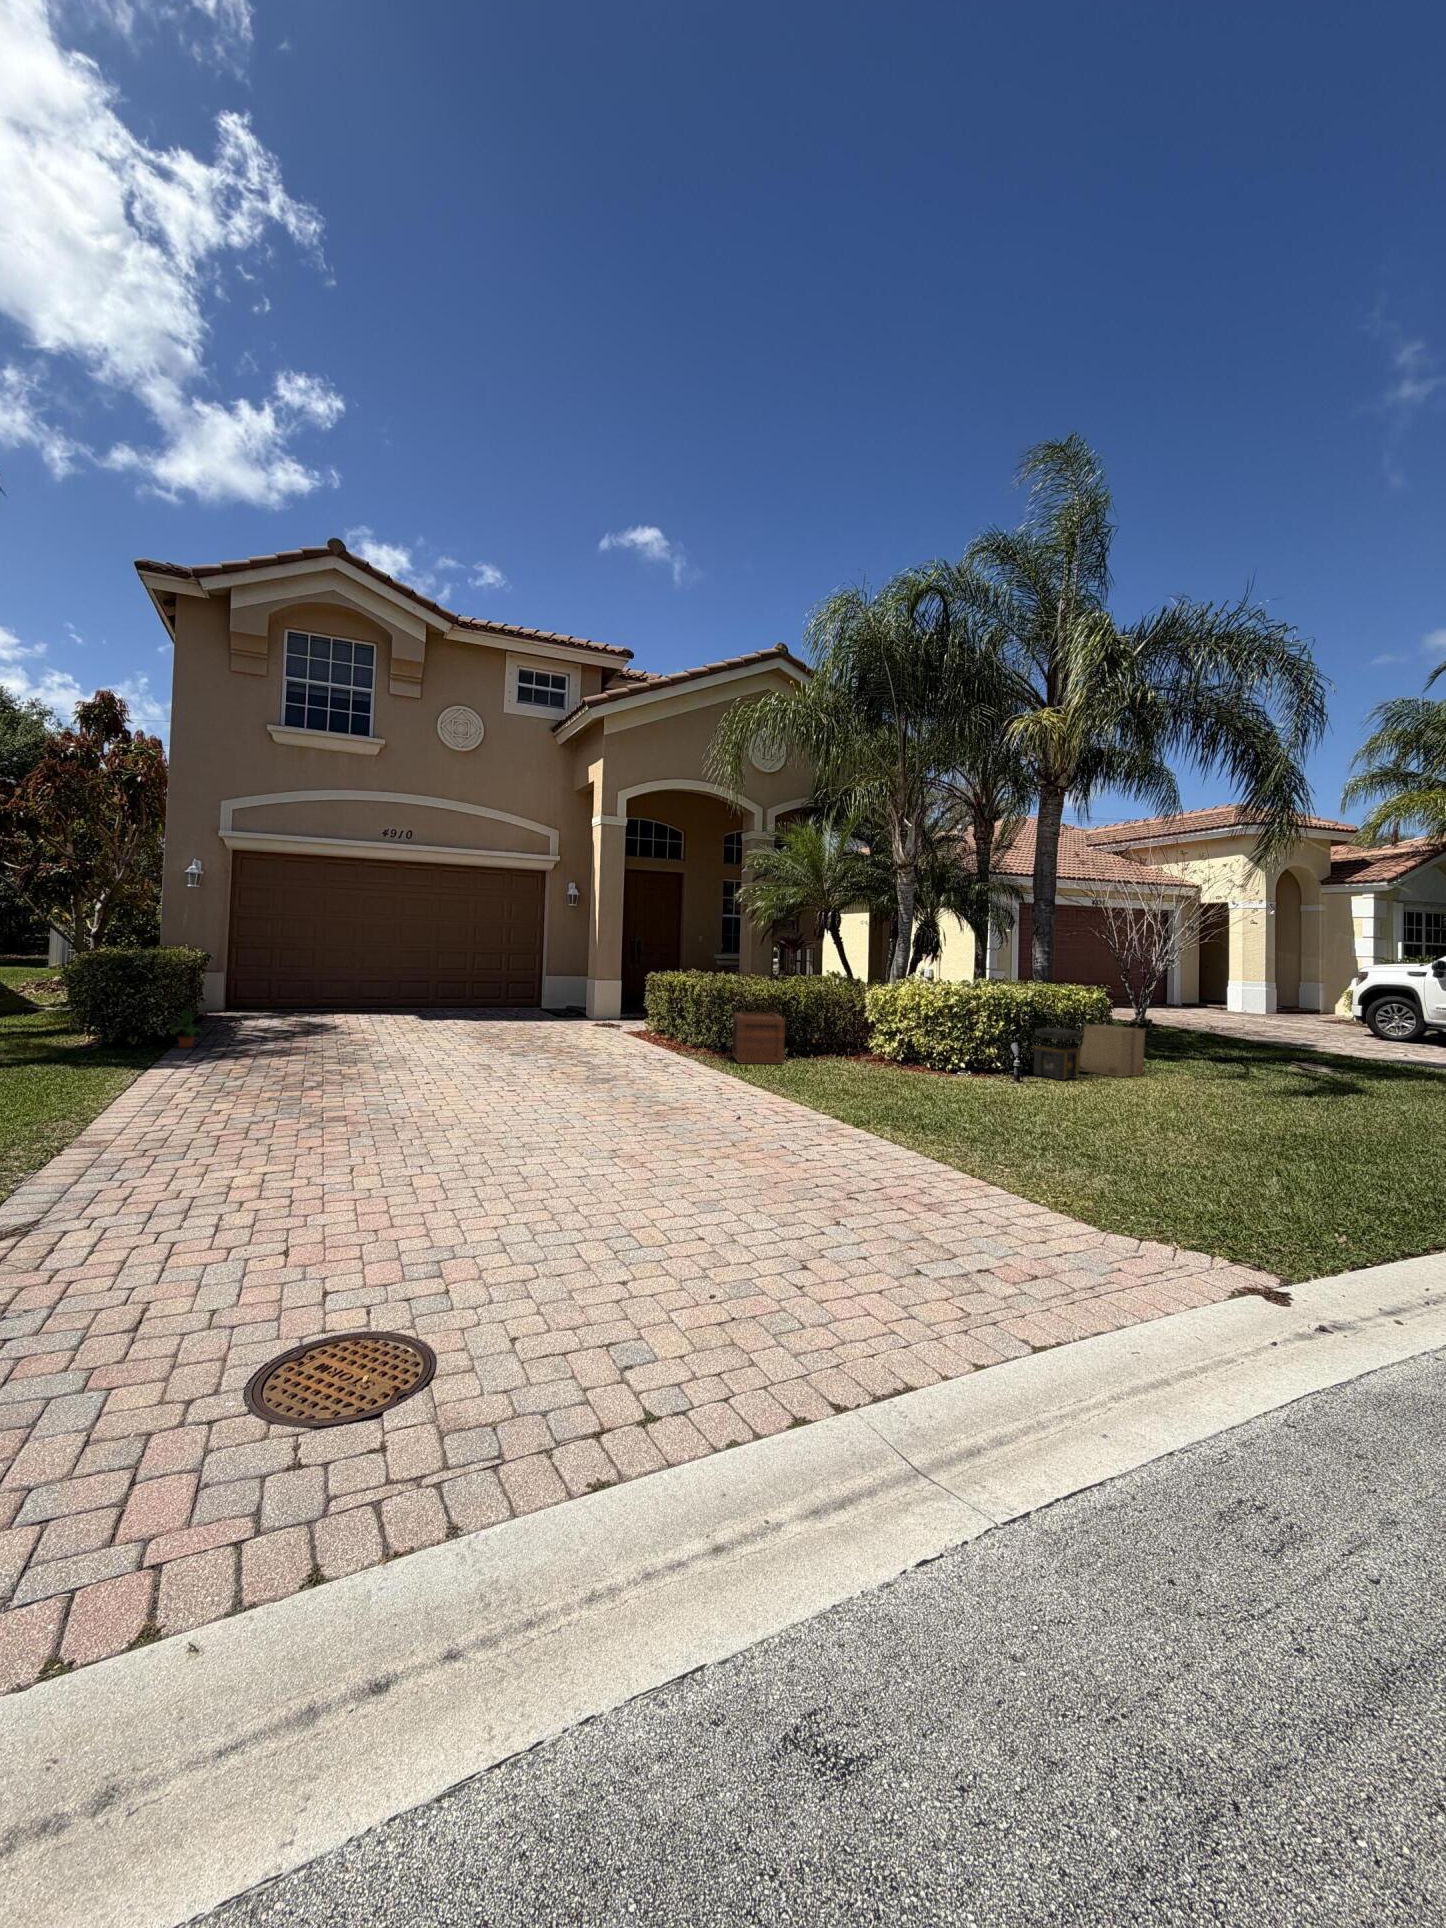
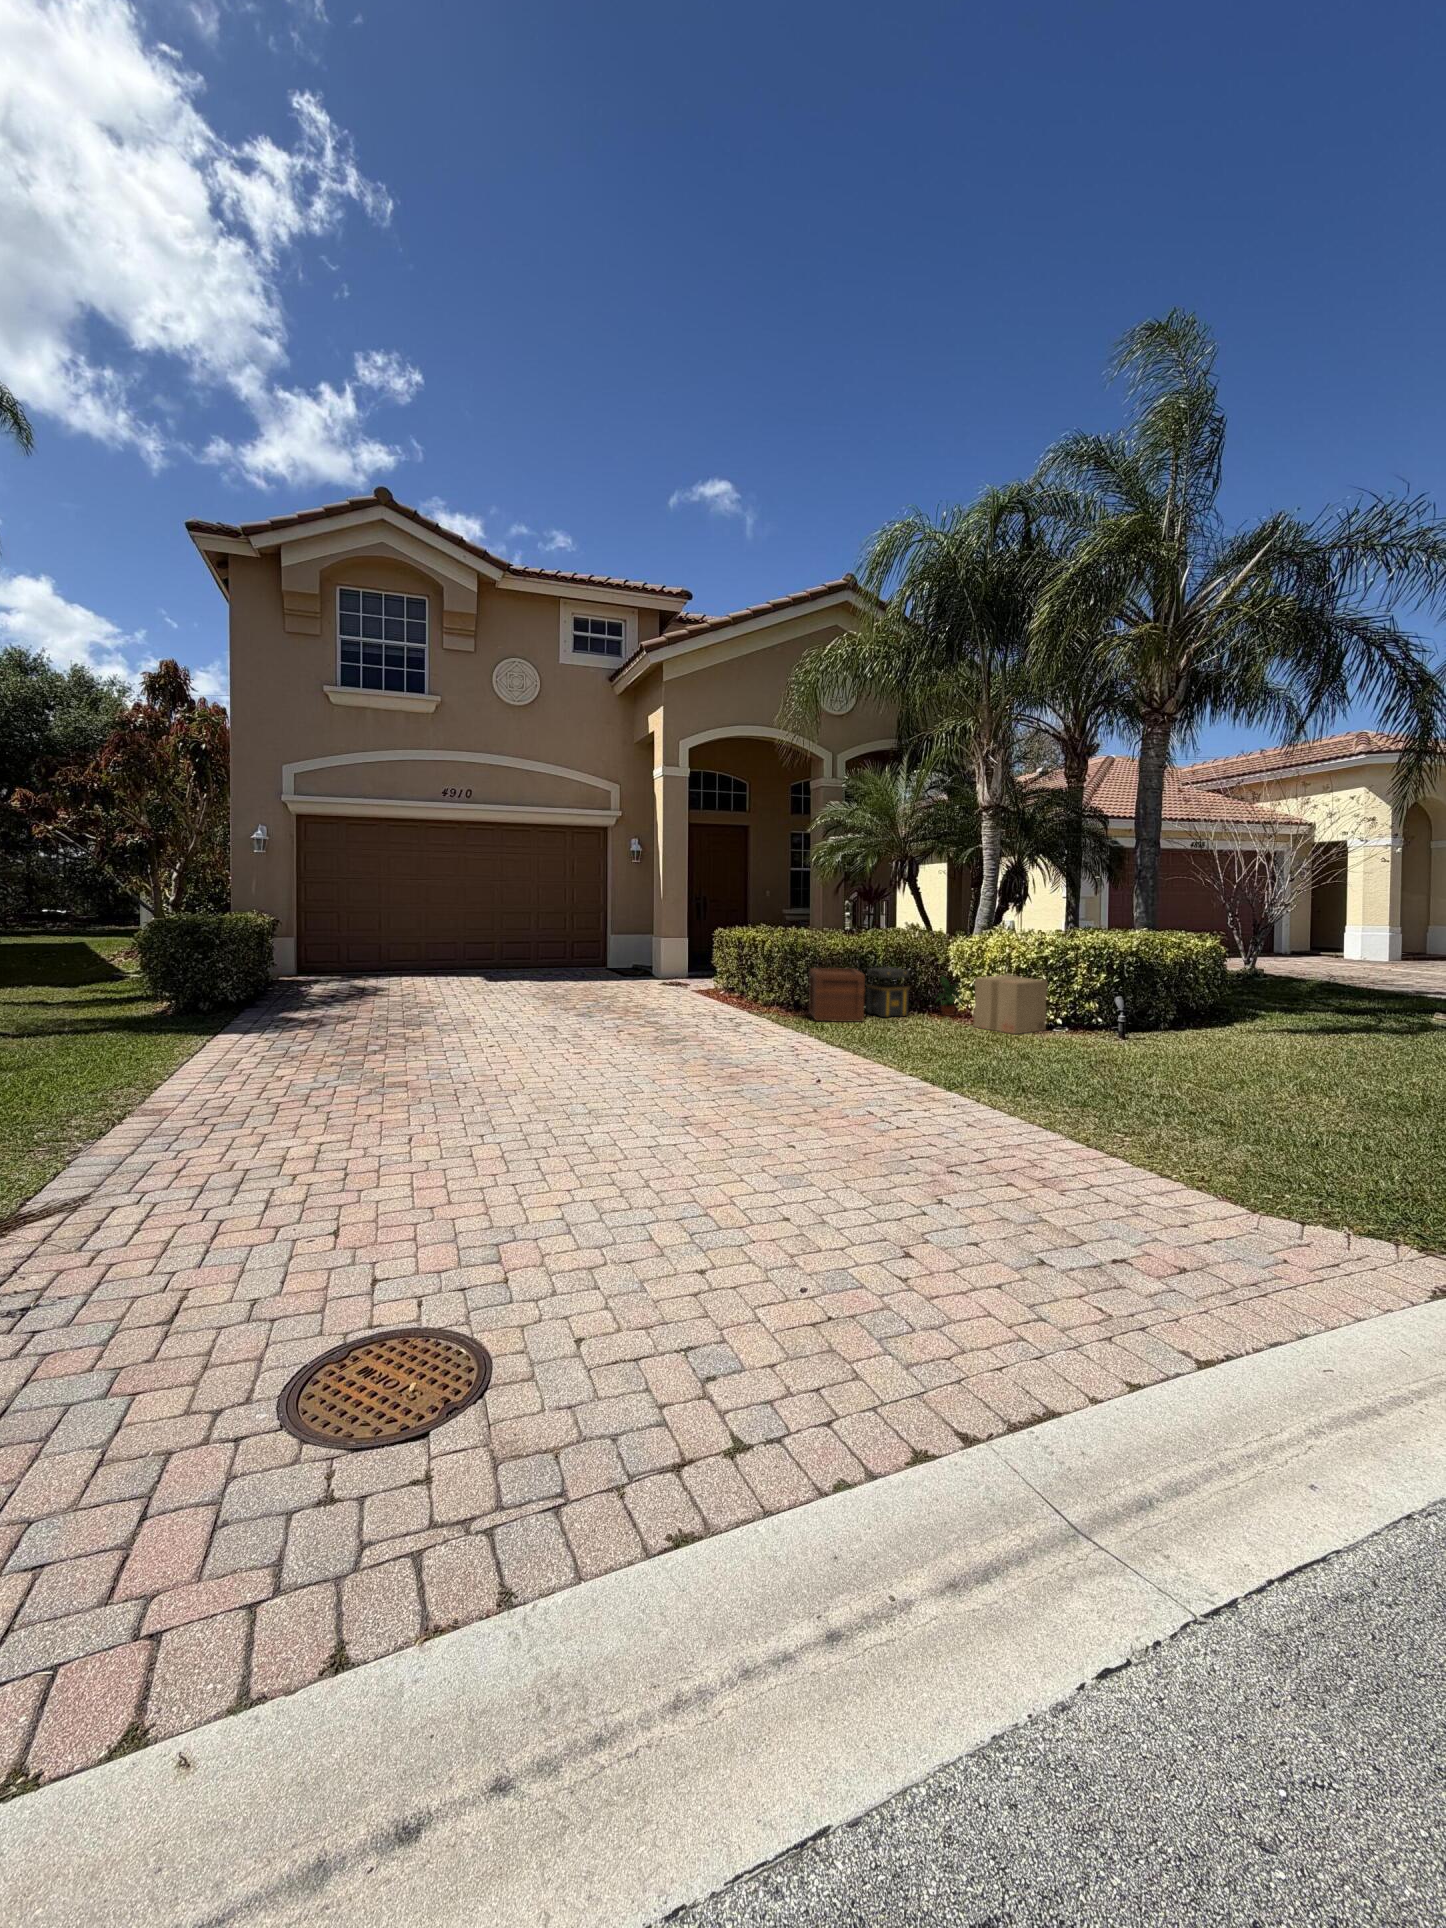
potted plant: present [170,1009,202,1048] -> present [932,976,963,1016]
cardboard box: present [1080,1025,1145,1077] -> present [973,975,1047,1034]
toolbox: present [1034,1028,1081,1080] -> present [866,967,910,1017]

